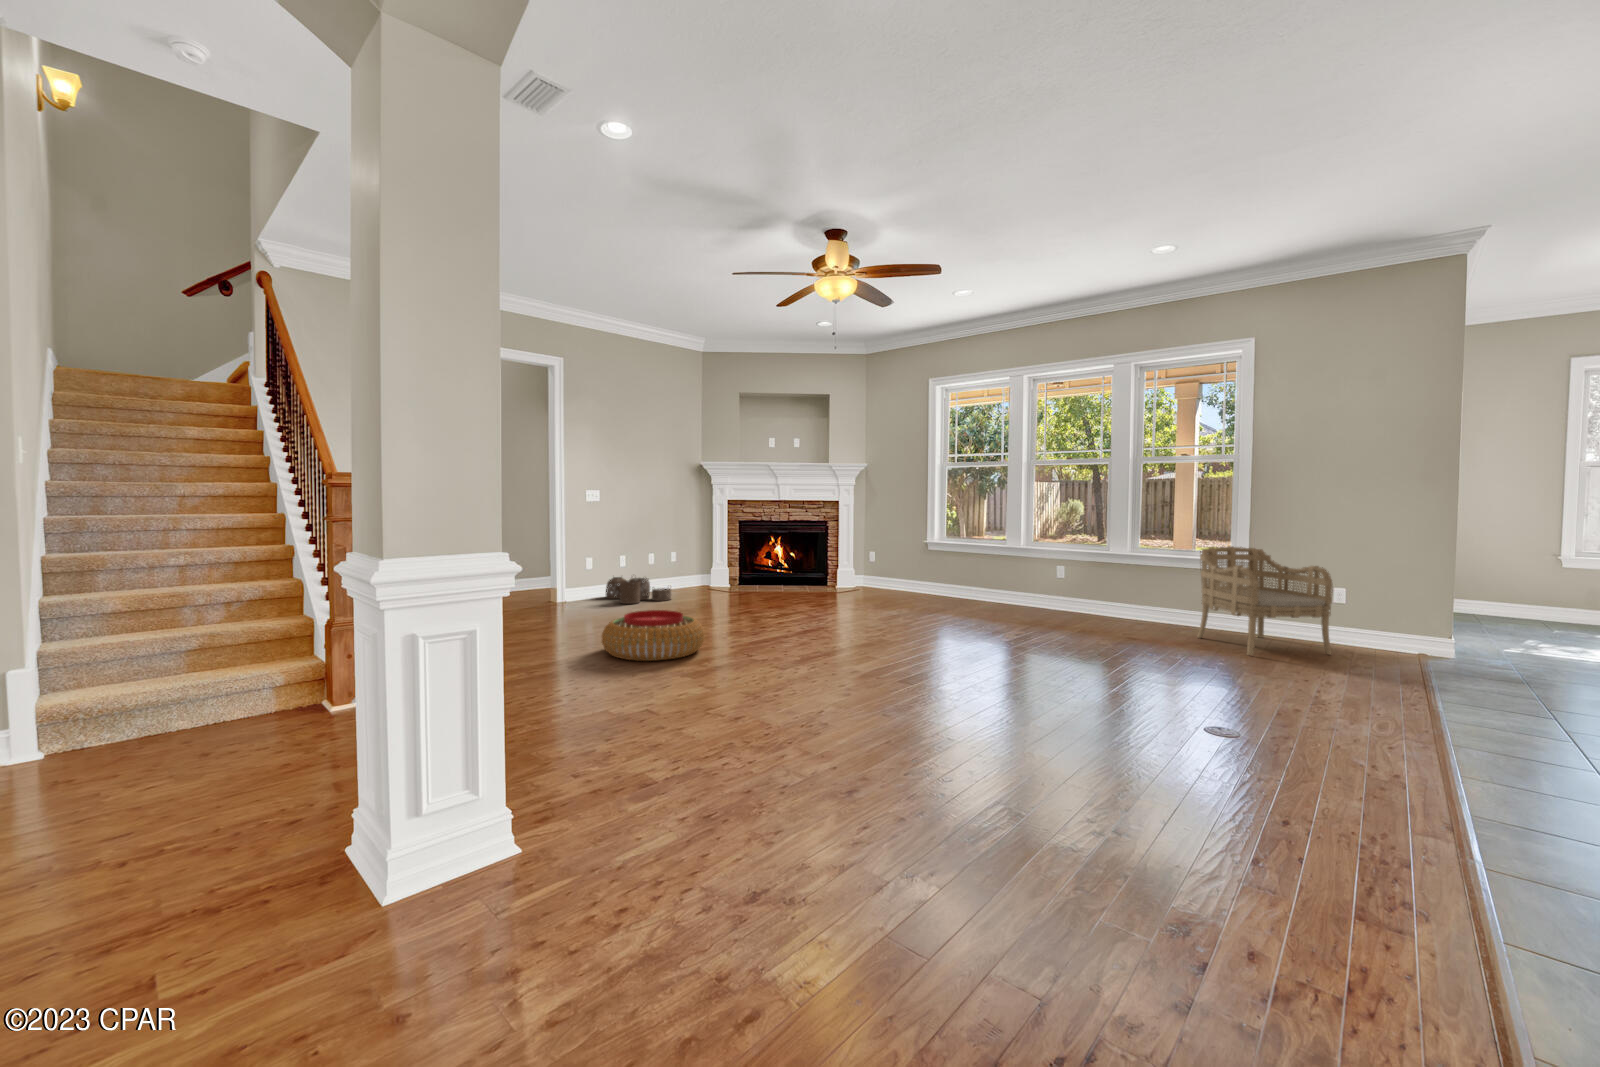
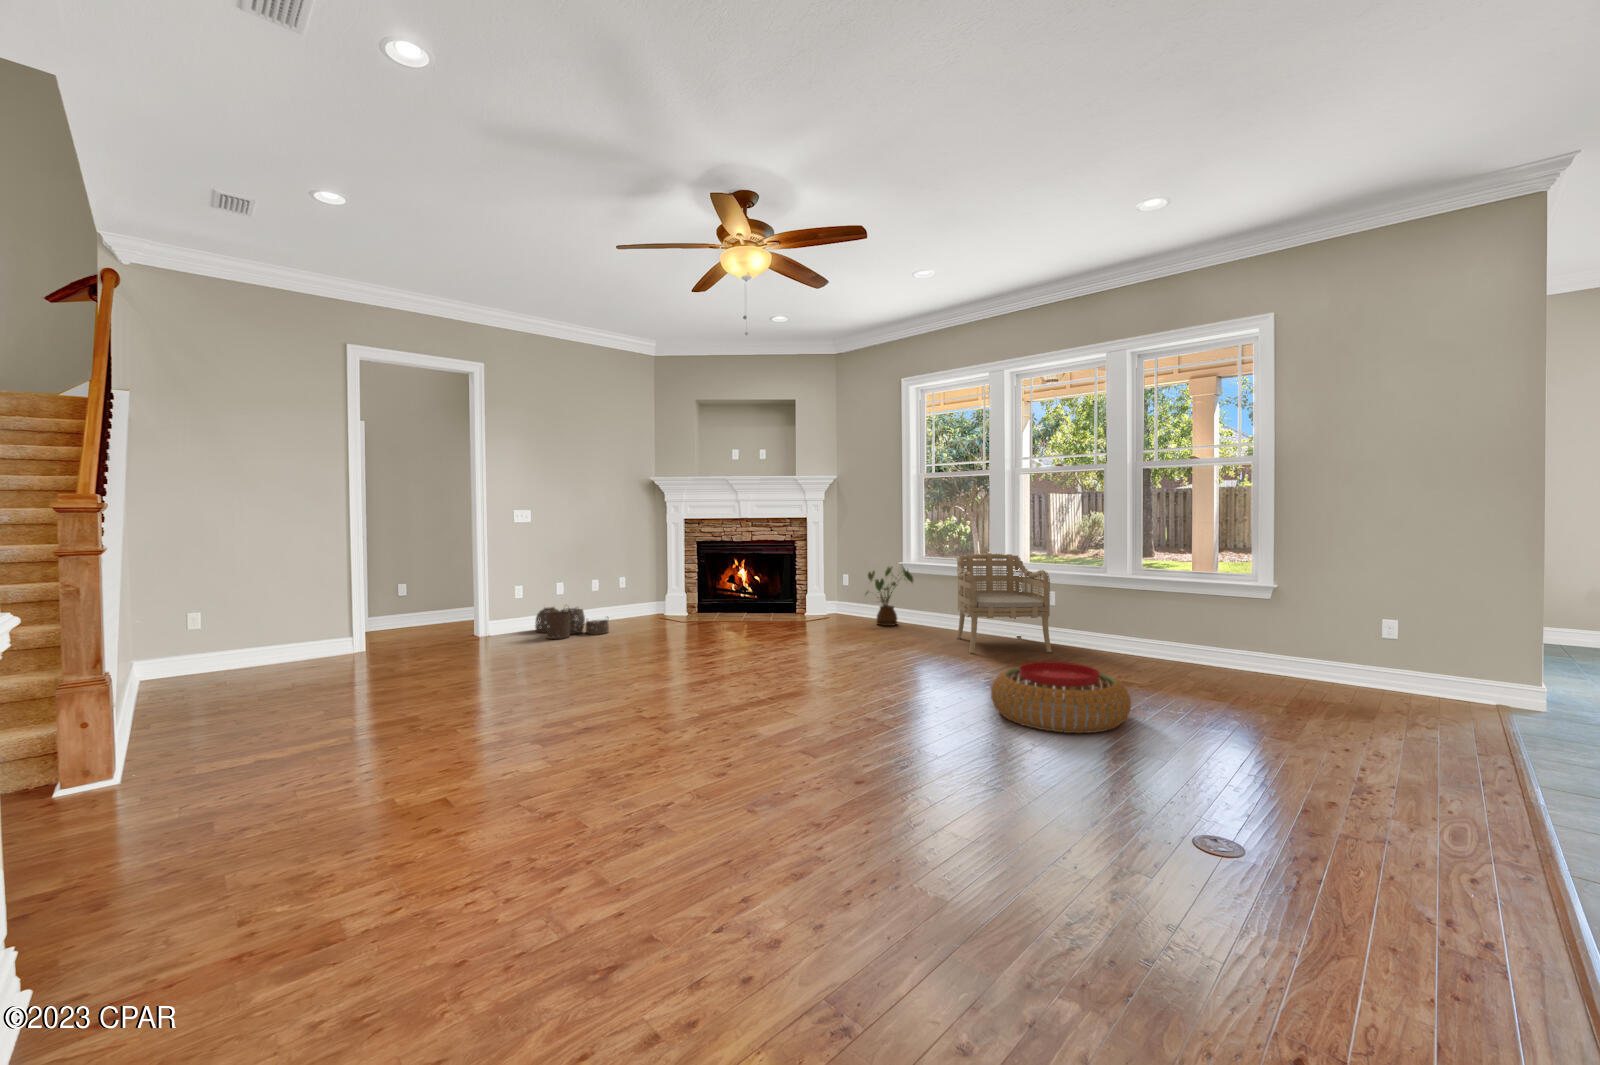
house plant: none [893,545,936,596] -> present [865,567,913,626]
armchair: present [1198,546,1333,655] -> present [957,553,1052,653]
pouf: present [602,610,705,661] -> present [991,662,1131,733]

